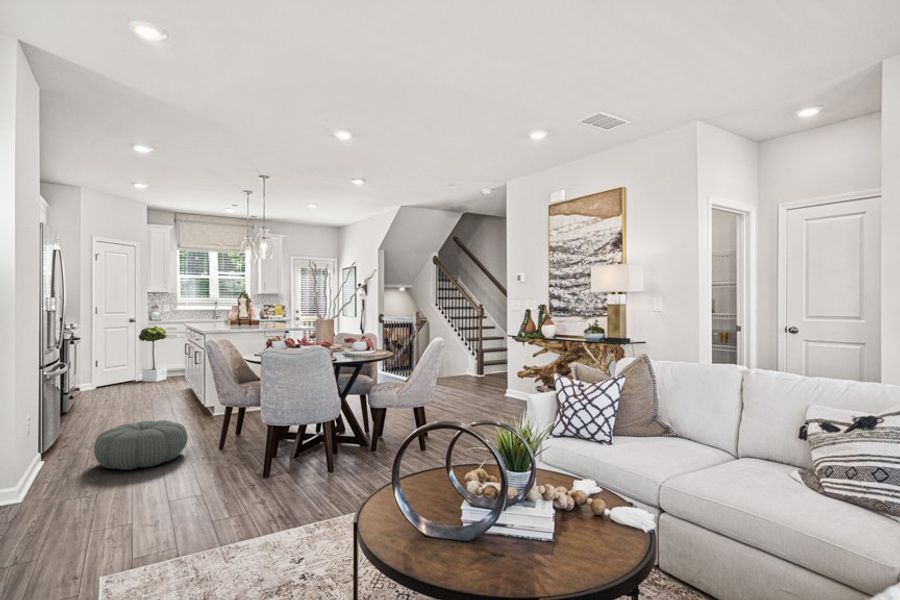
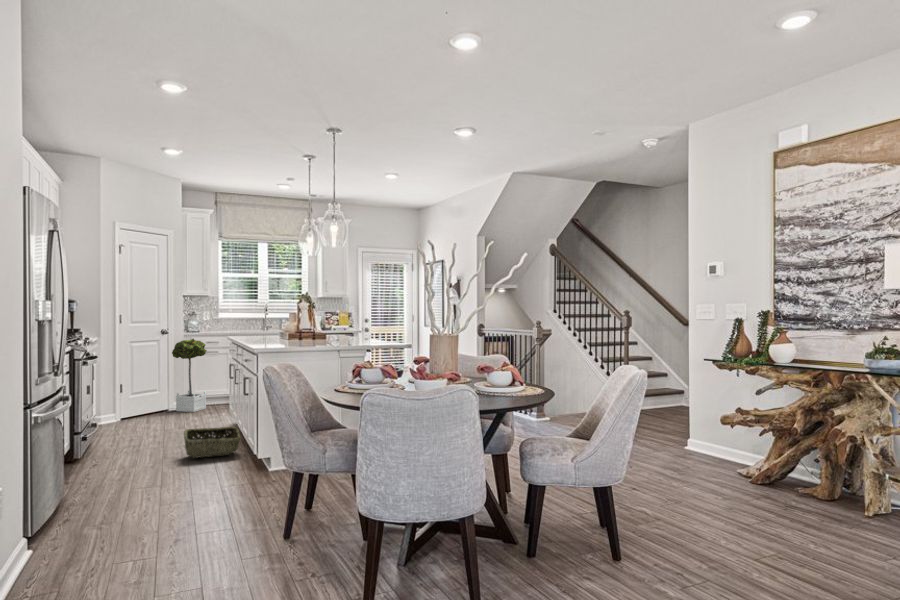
woven basket: none [150,388,193,410] -> present [184,427,241,458]
pouf: present [94,420,188,470] -> none [98,490,236,576]

